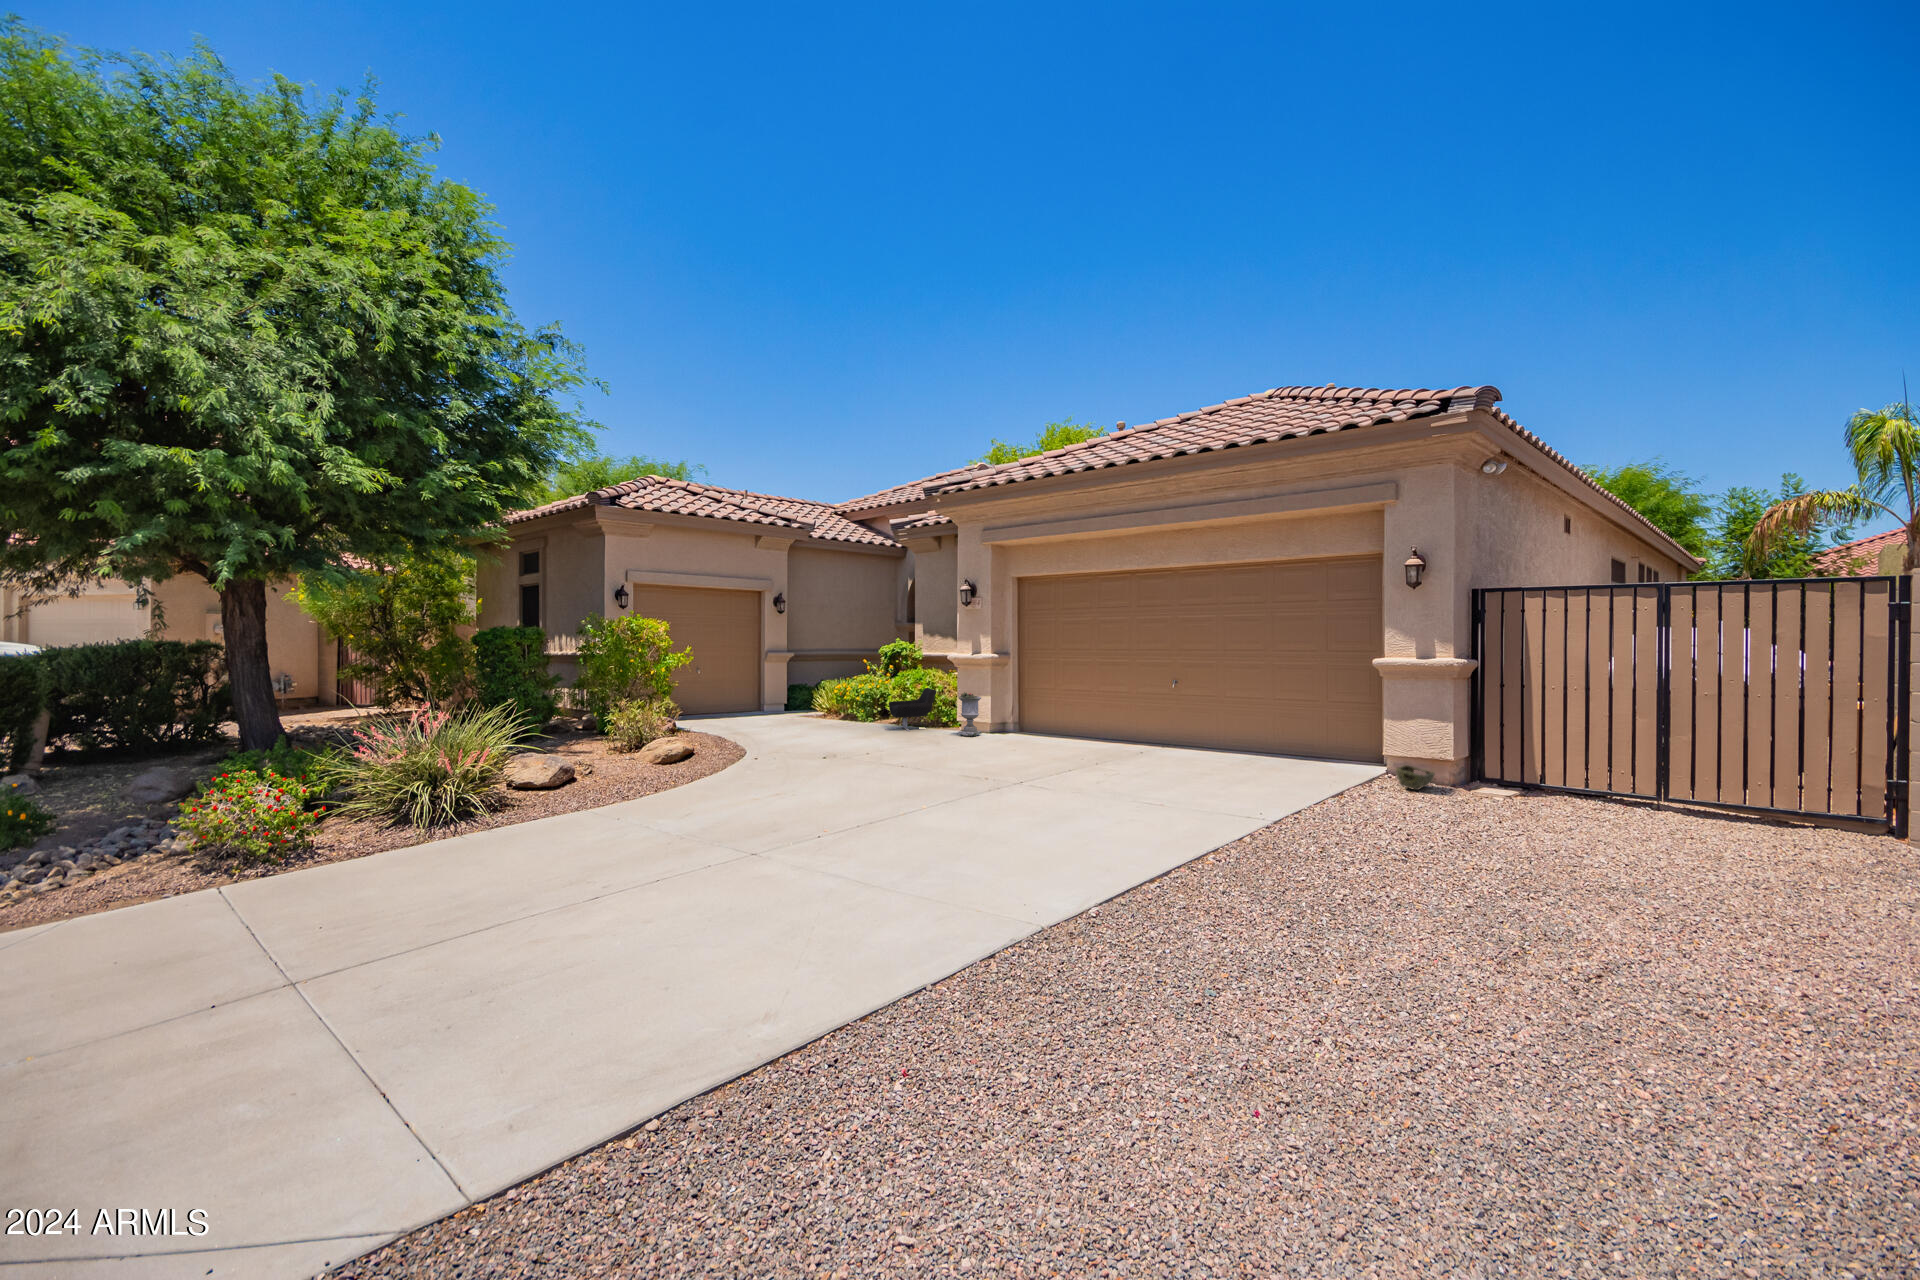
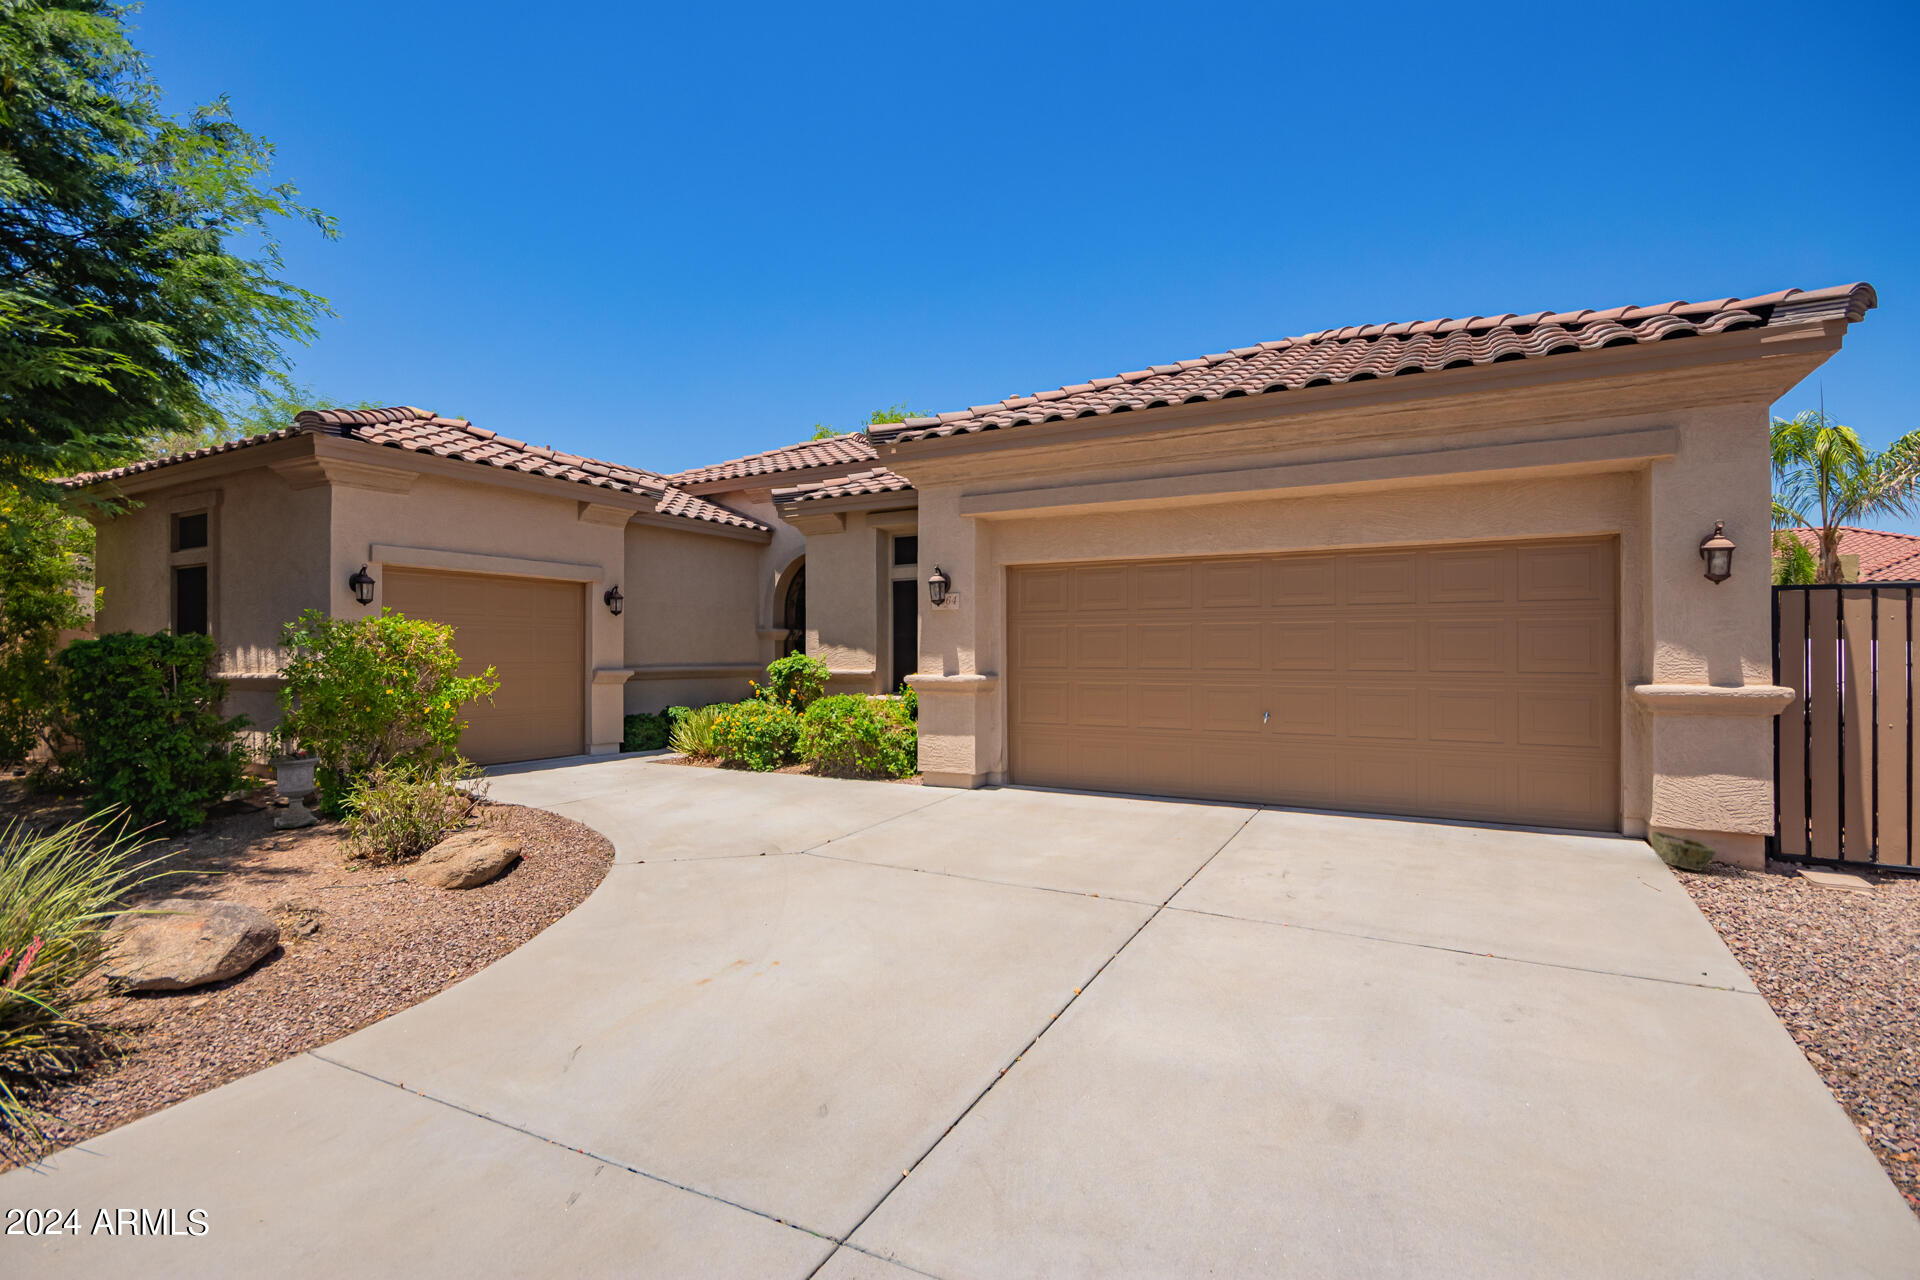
lounge chair: present [887,688,936,731] -> none [808,722,884,788]
planter: present [958,692,981,736] -> present [268,749,320,828]

